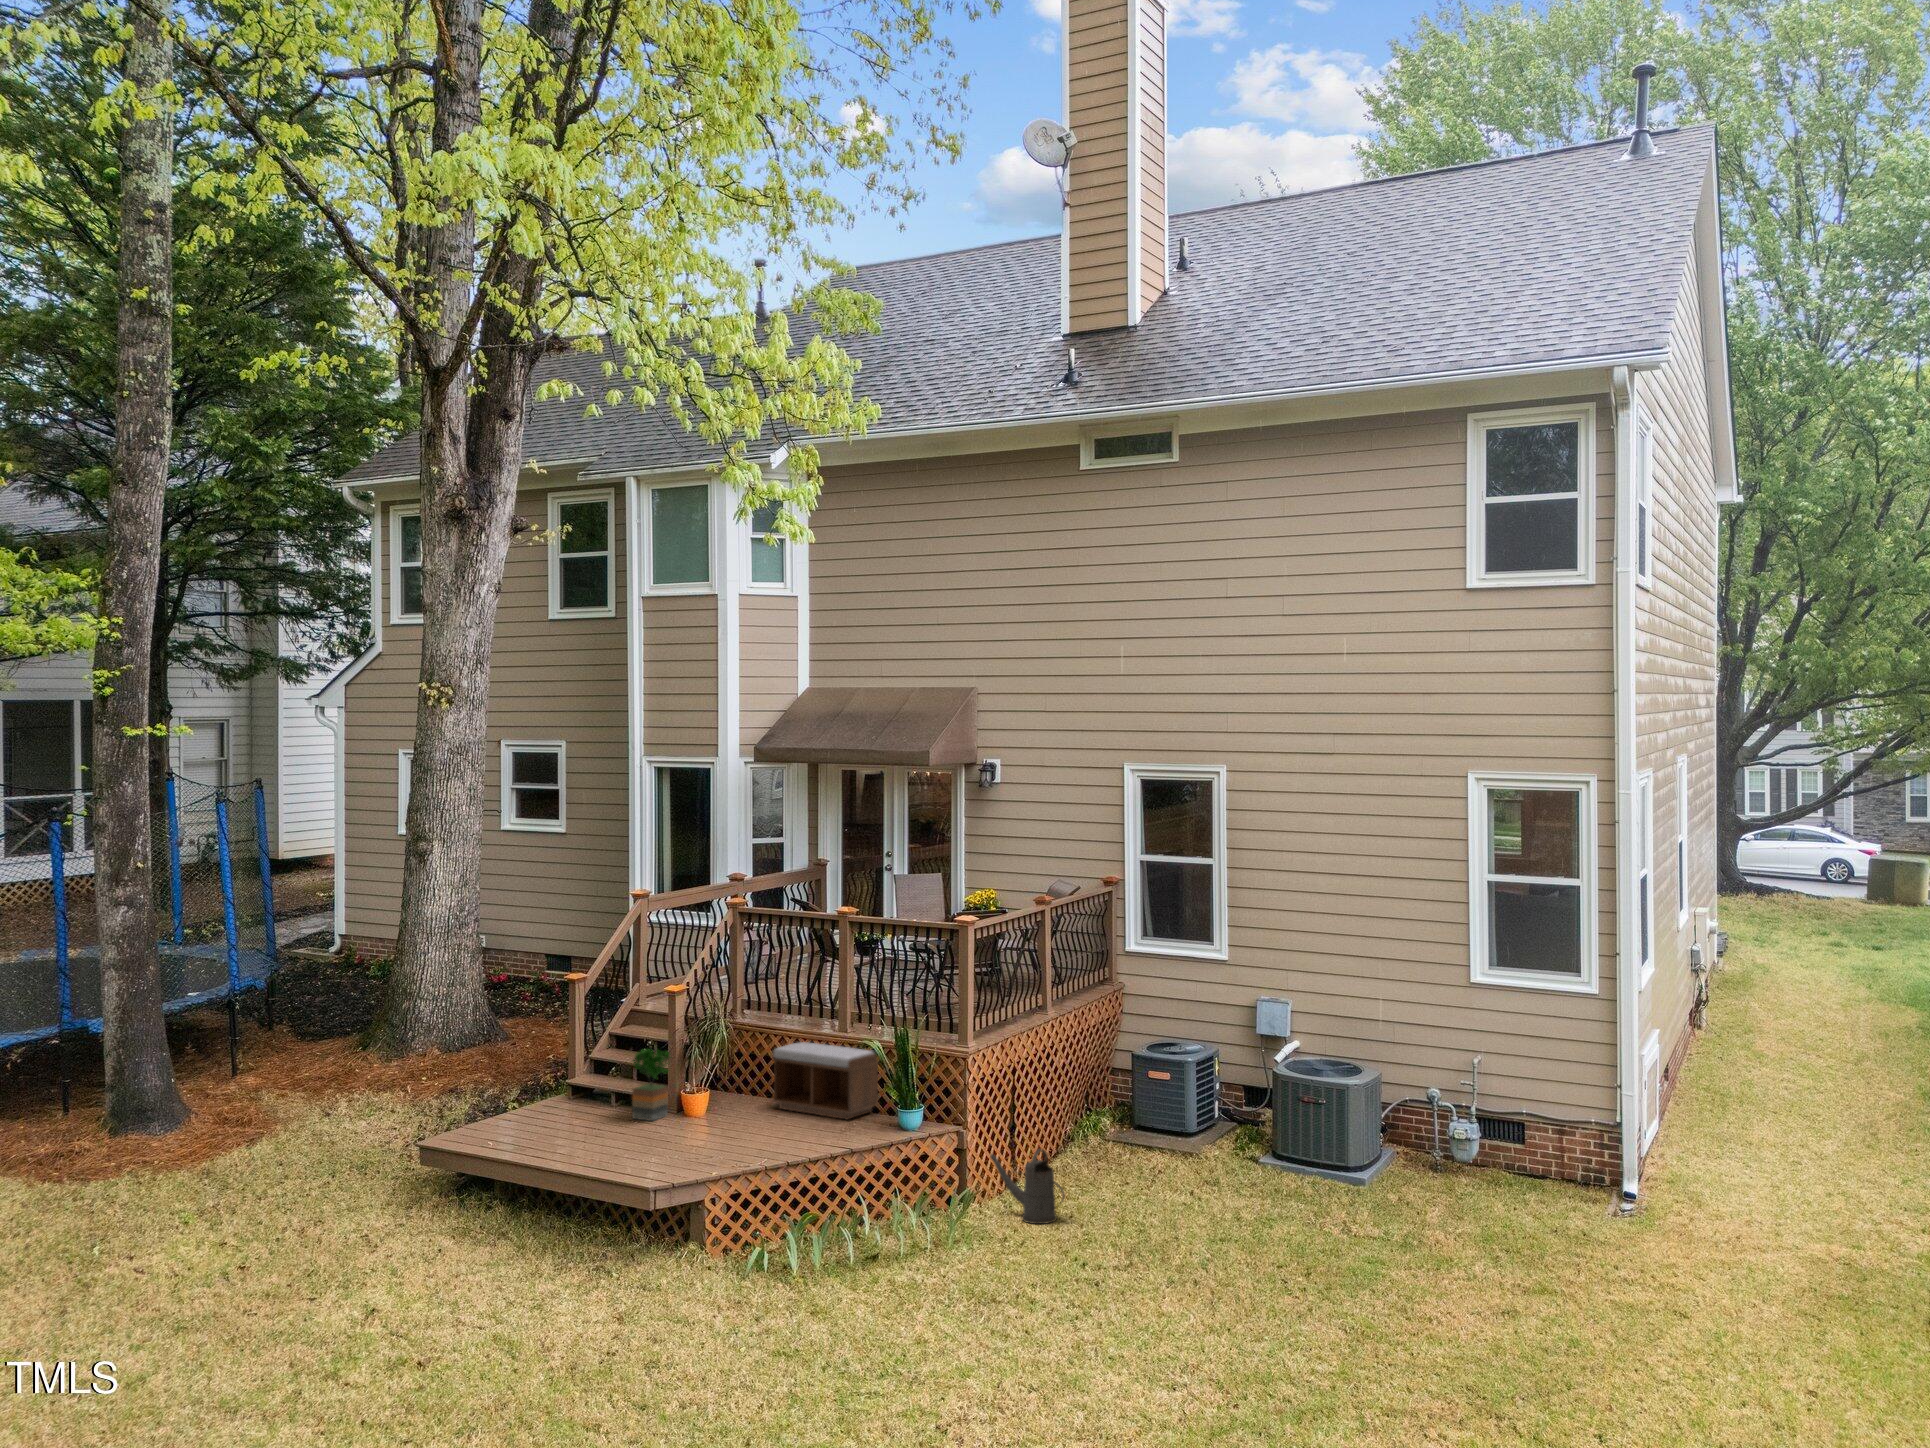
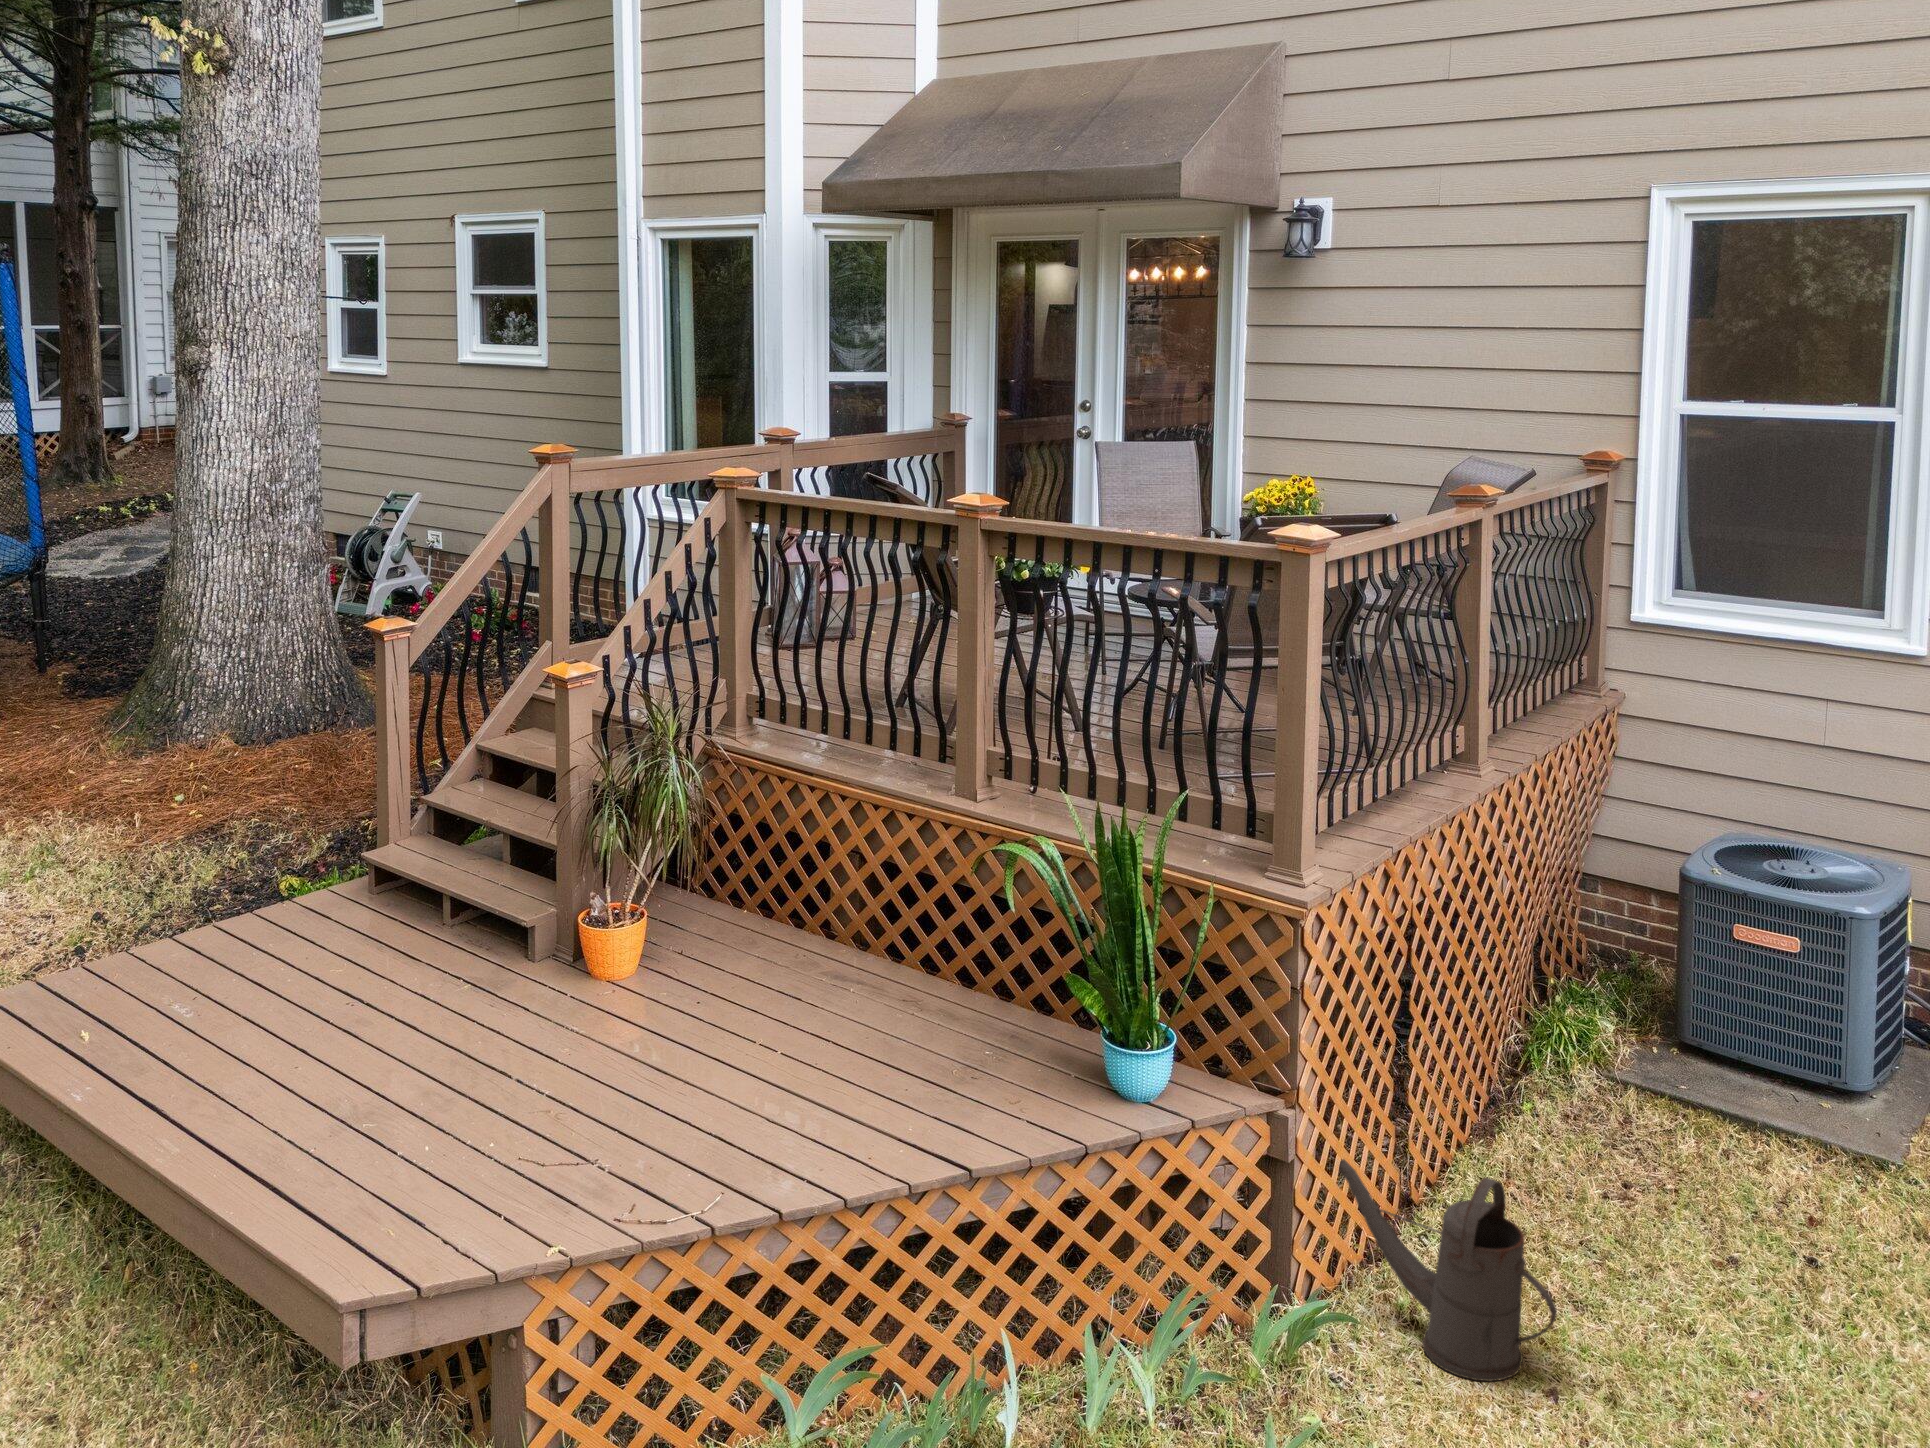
bench: present [772,1042,879,1119] -> none [797,818,1056,1034]
potted tree: present [632,1049,672,1121] -> none [455,820,571,996]

